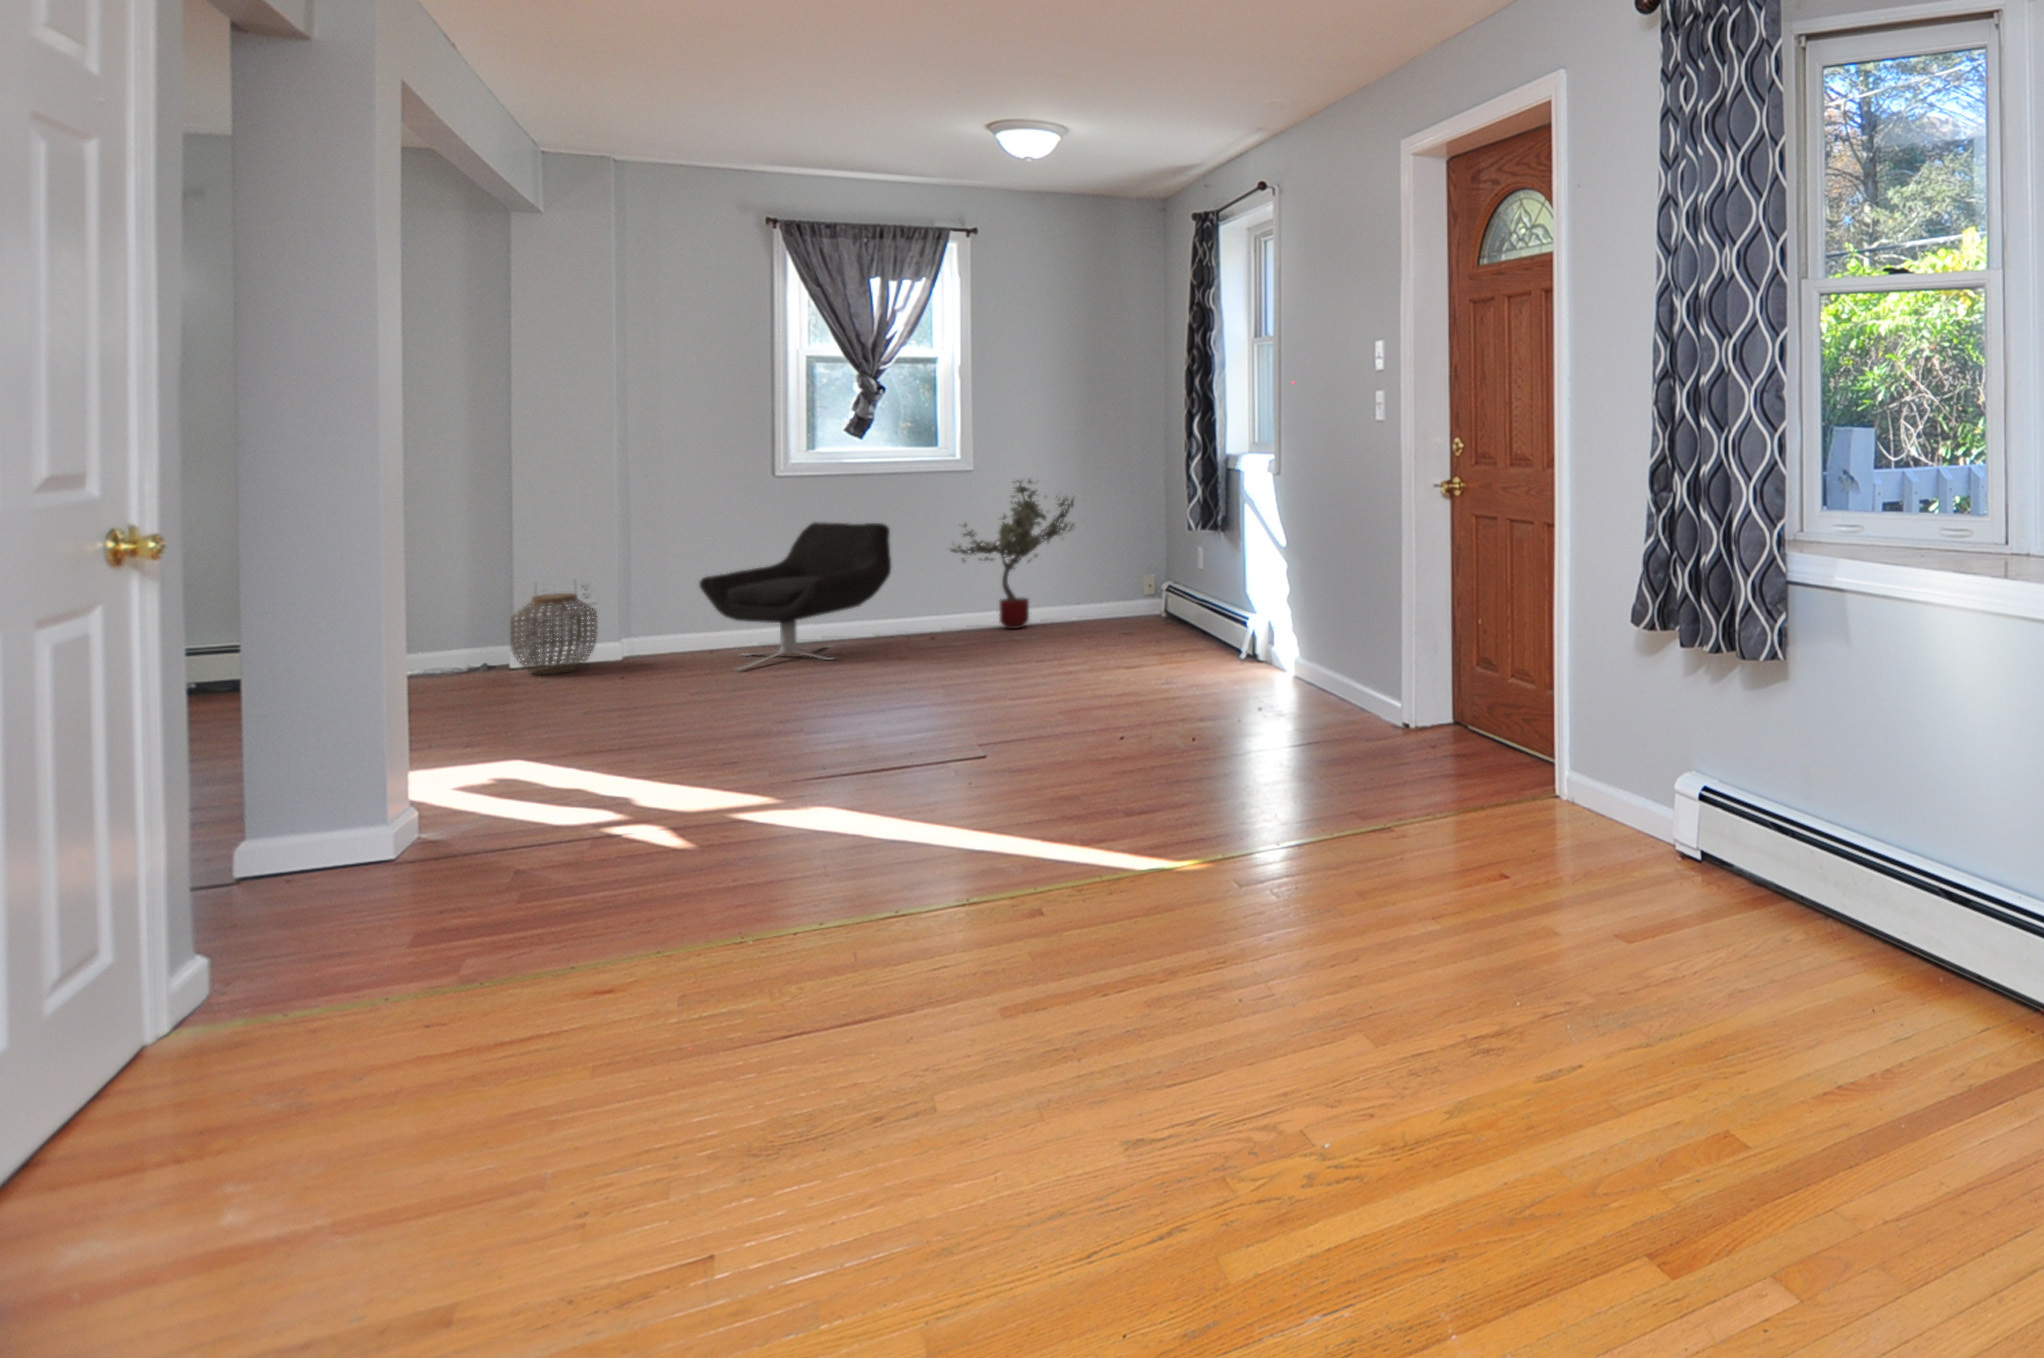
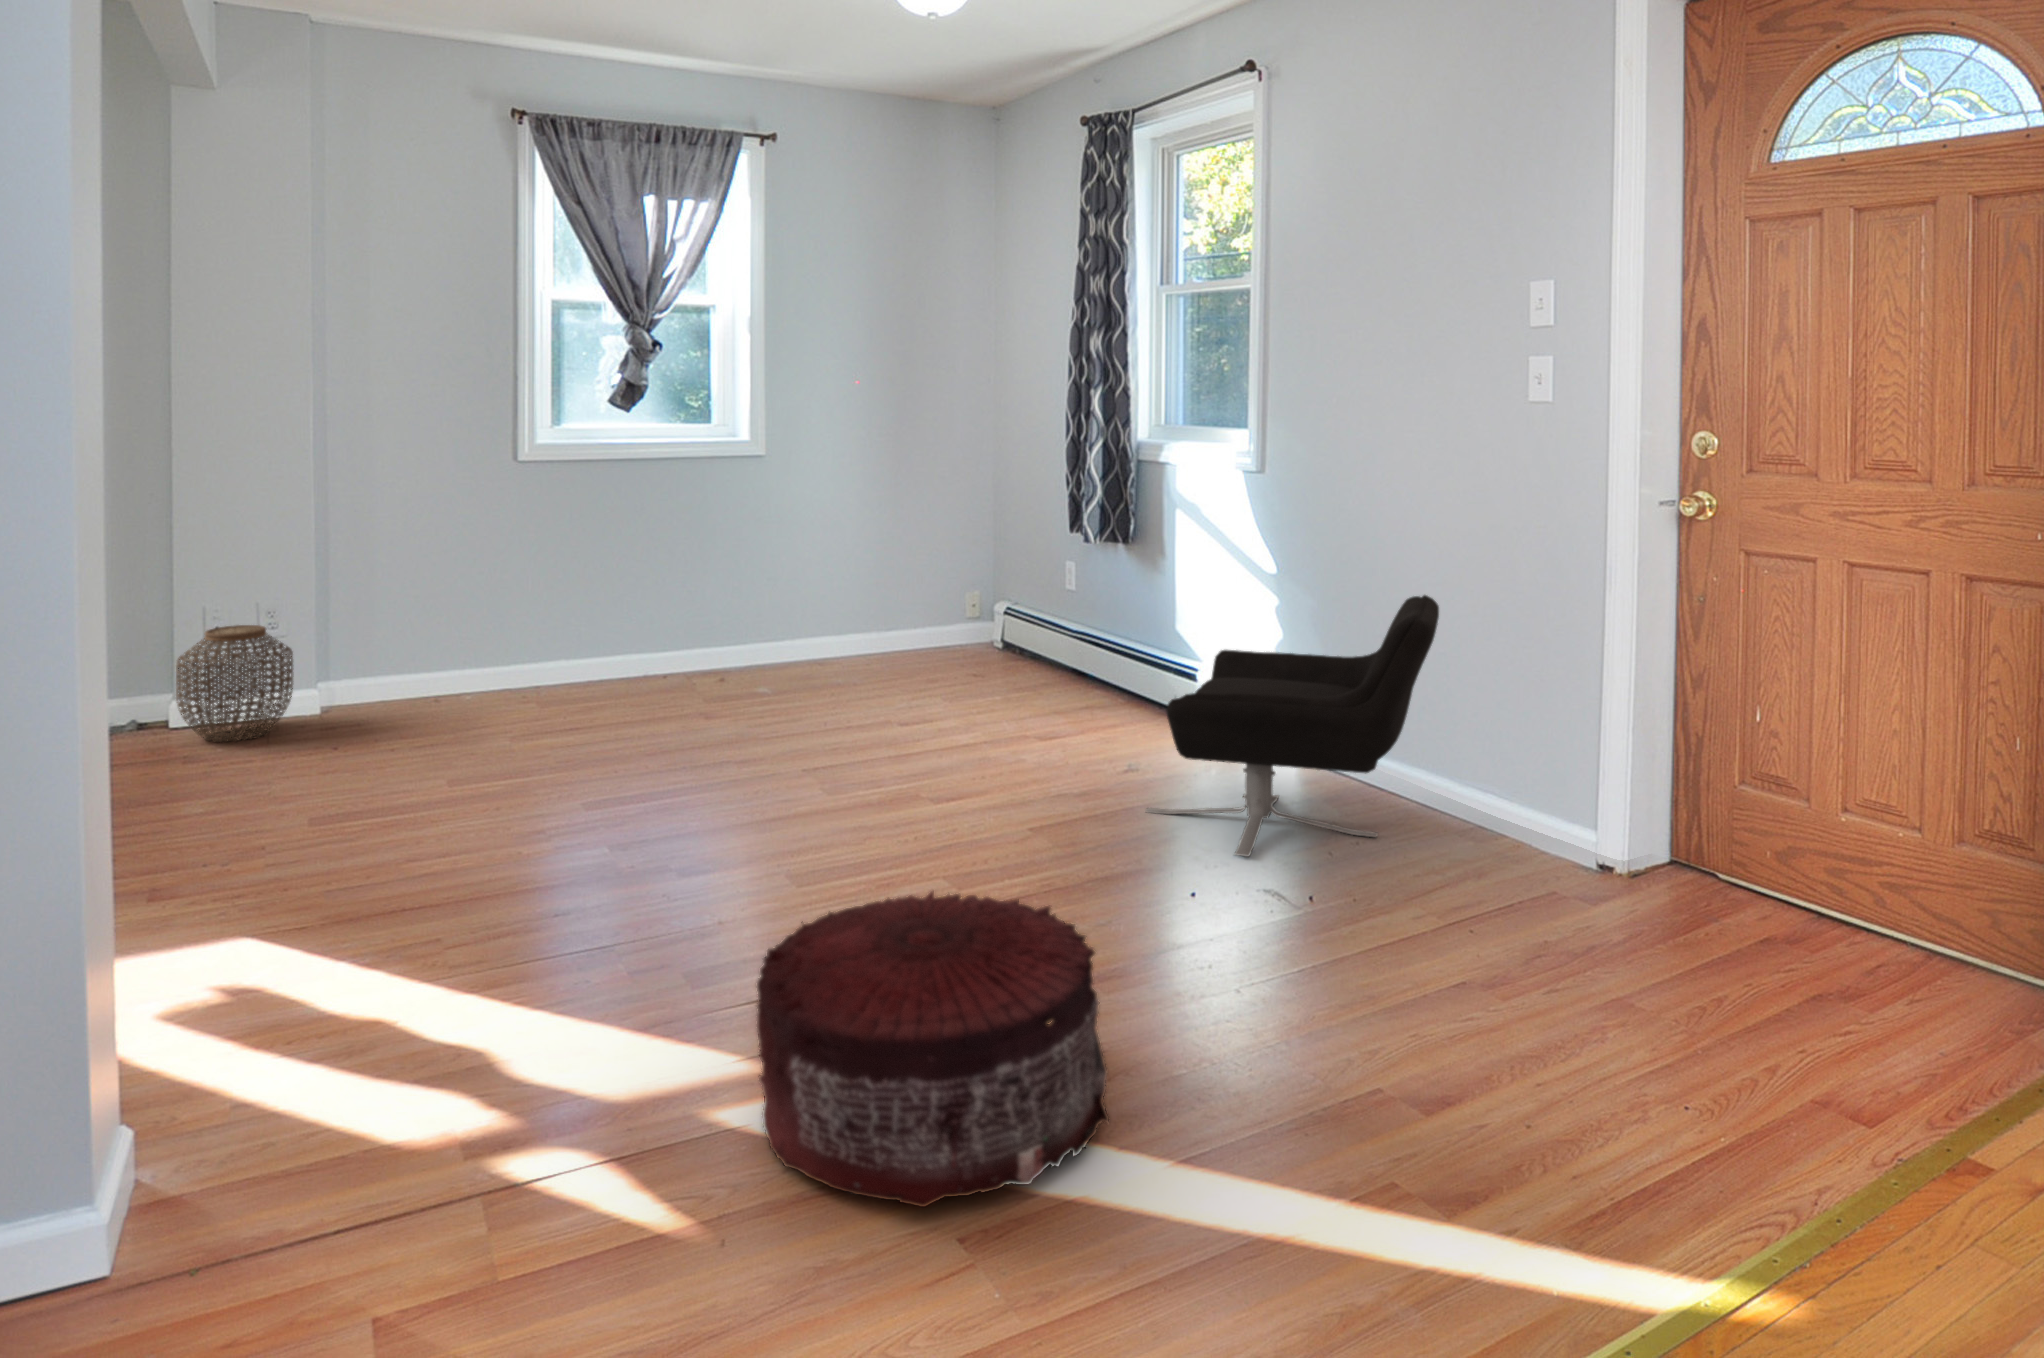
potted tree: present [951,480,1074,629] -> none [746,469,907,671]
lounge chair: present [699,522,891,669] -> present [1145,595,1439,857]
pouf: none [743,714,953,857] -> present [757,891,1109,1207]

